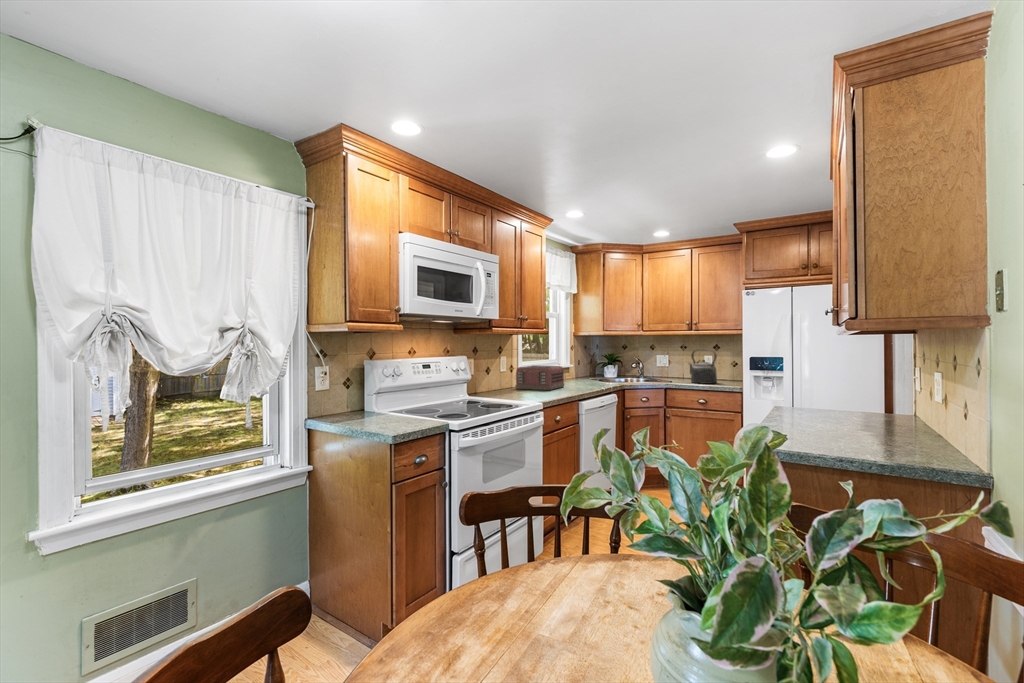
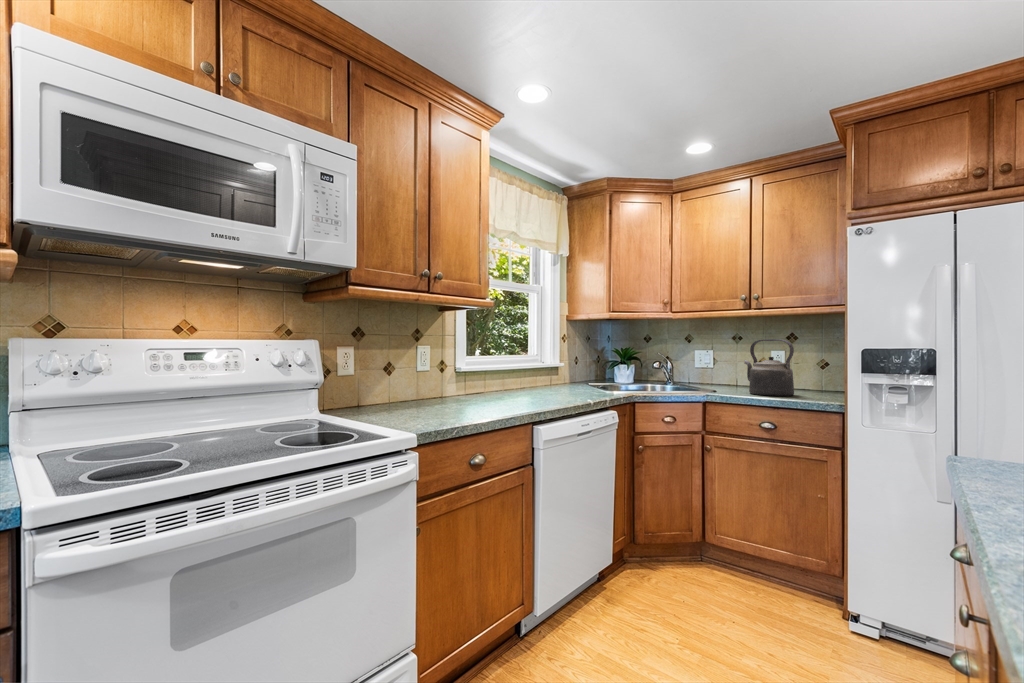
toaster: present [515,366,564,390] -> none [442,362,529,403]

